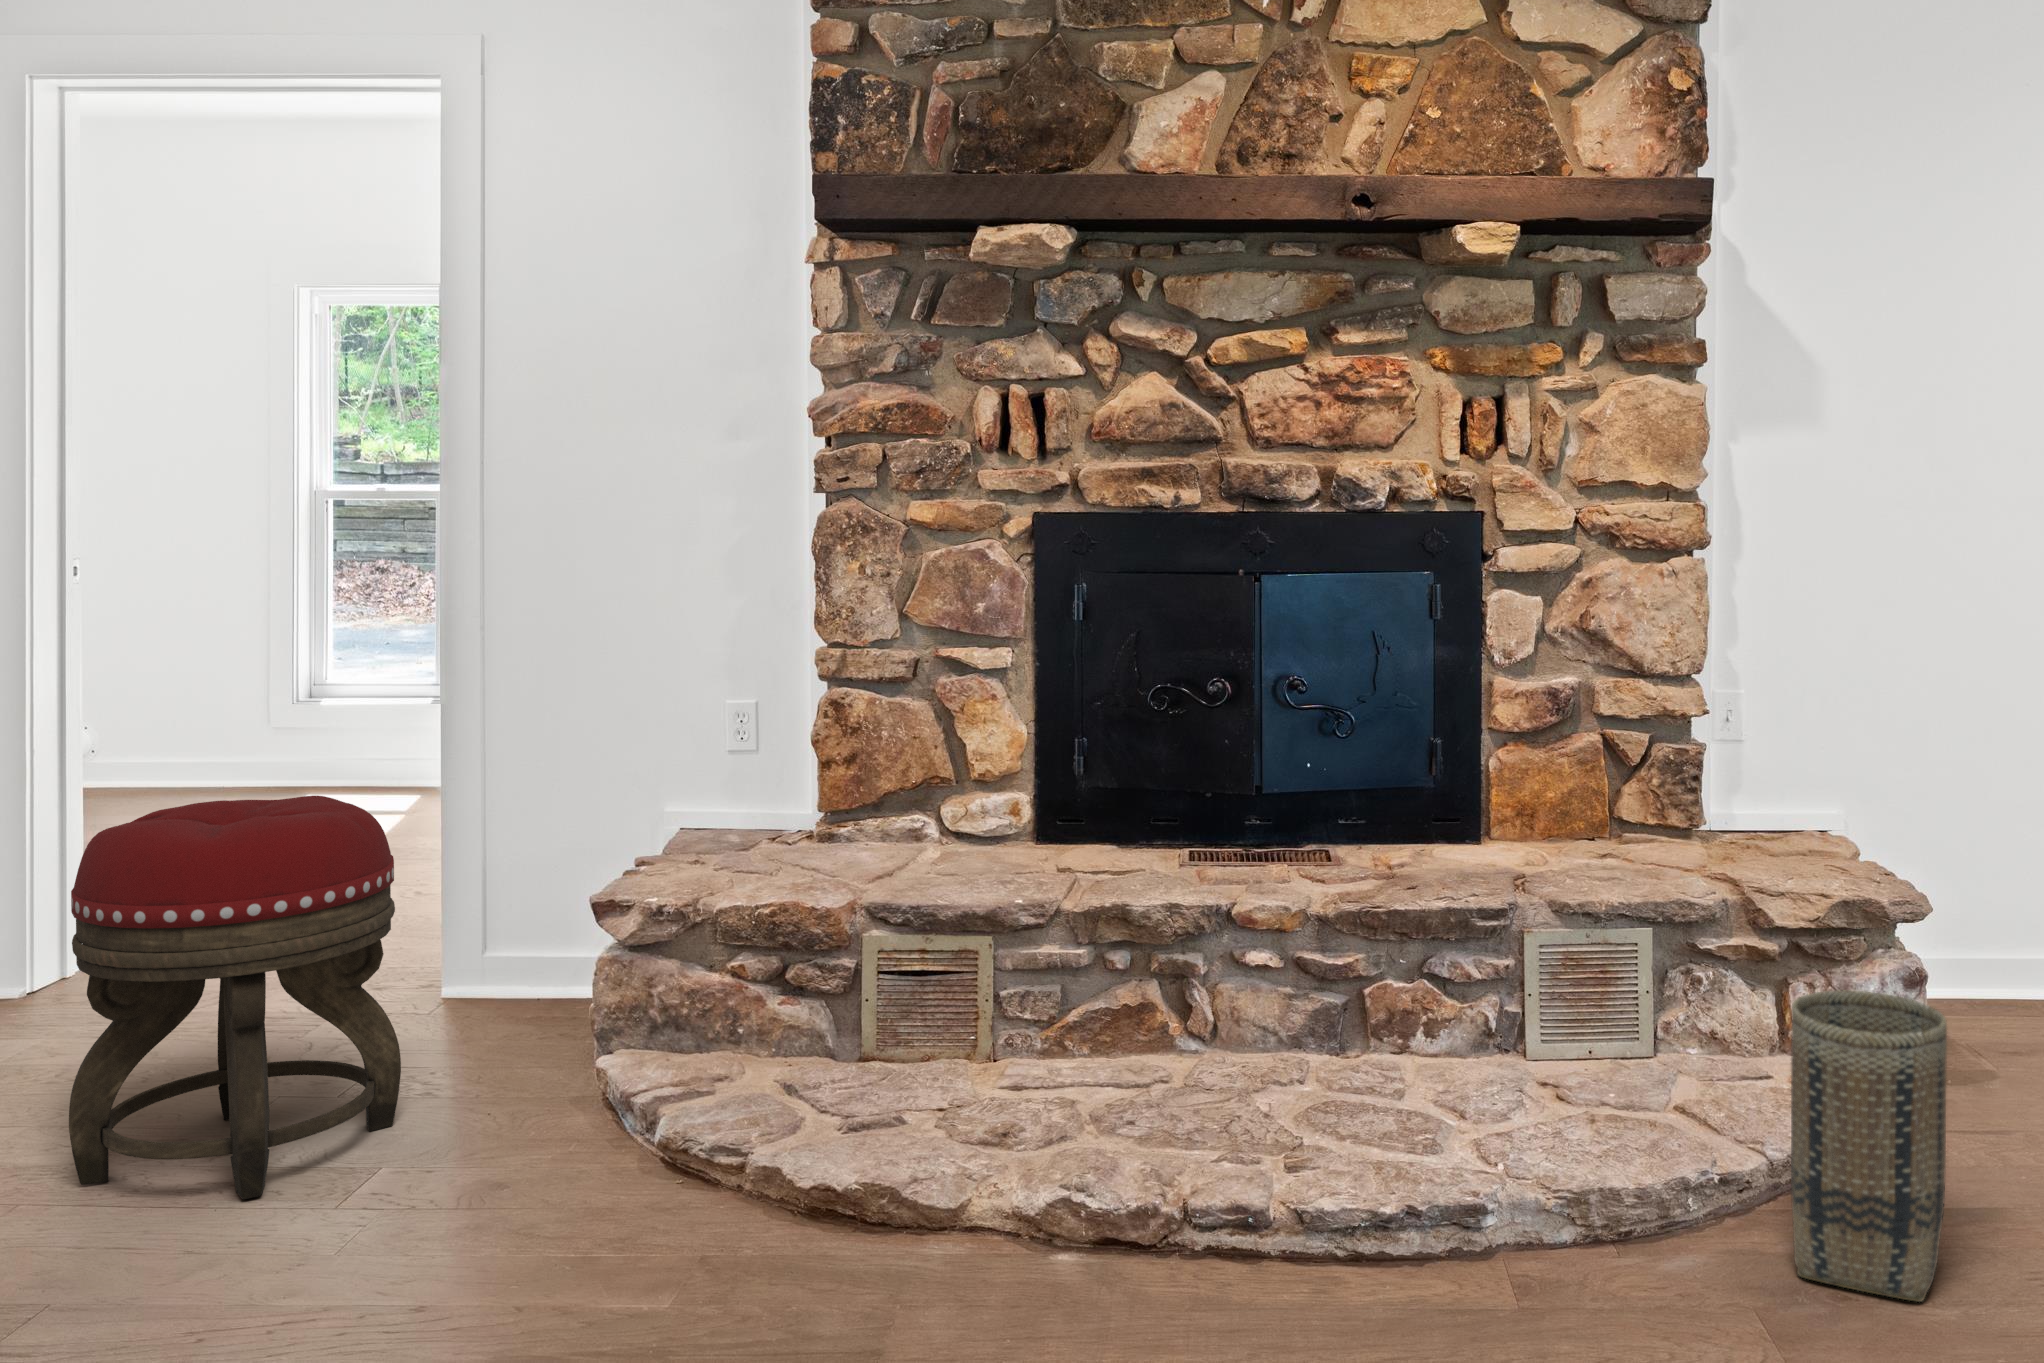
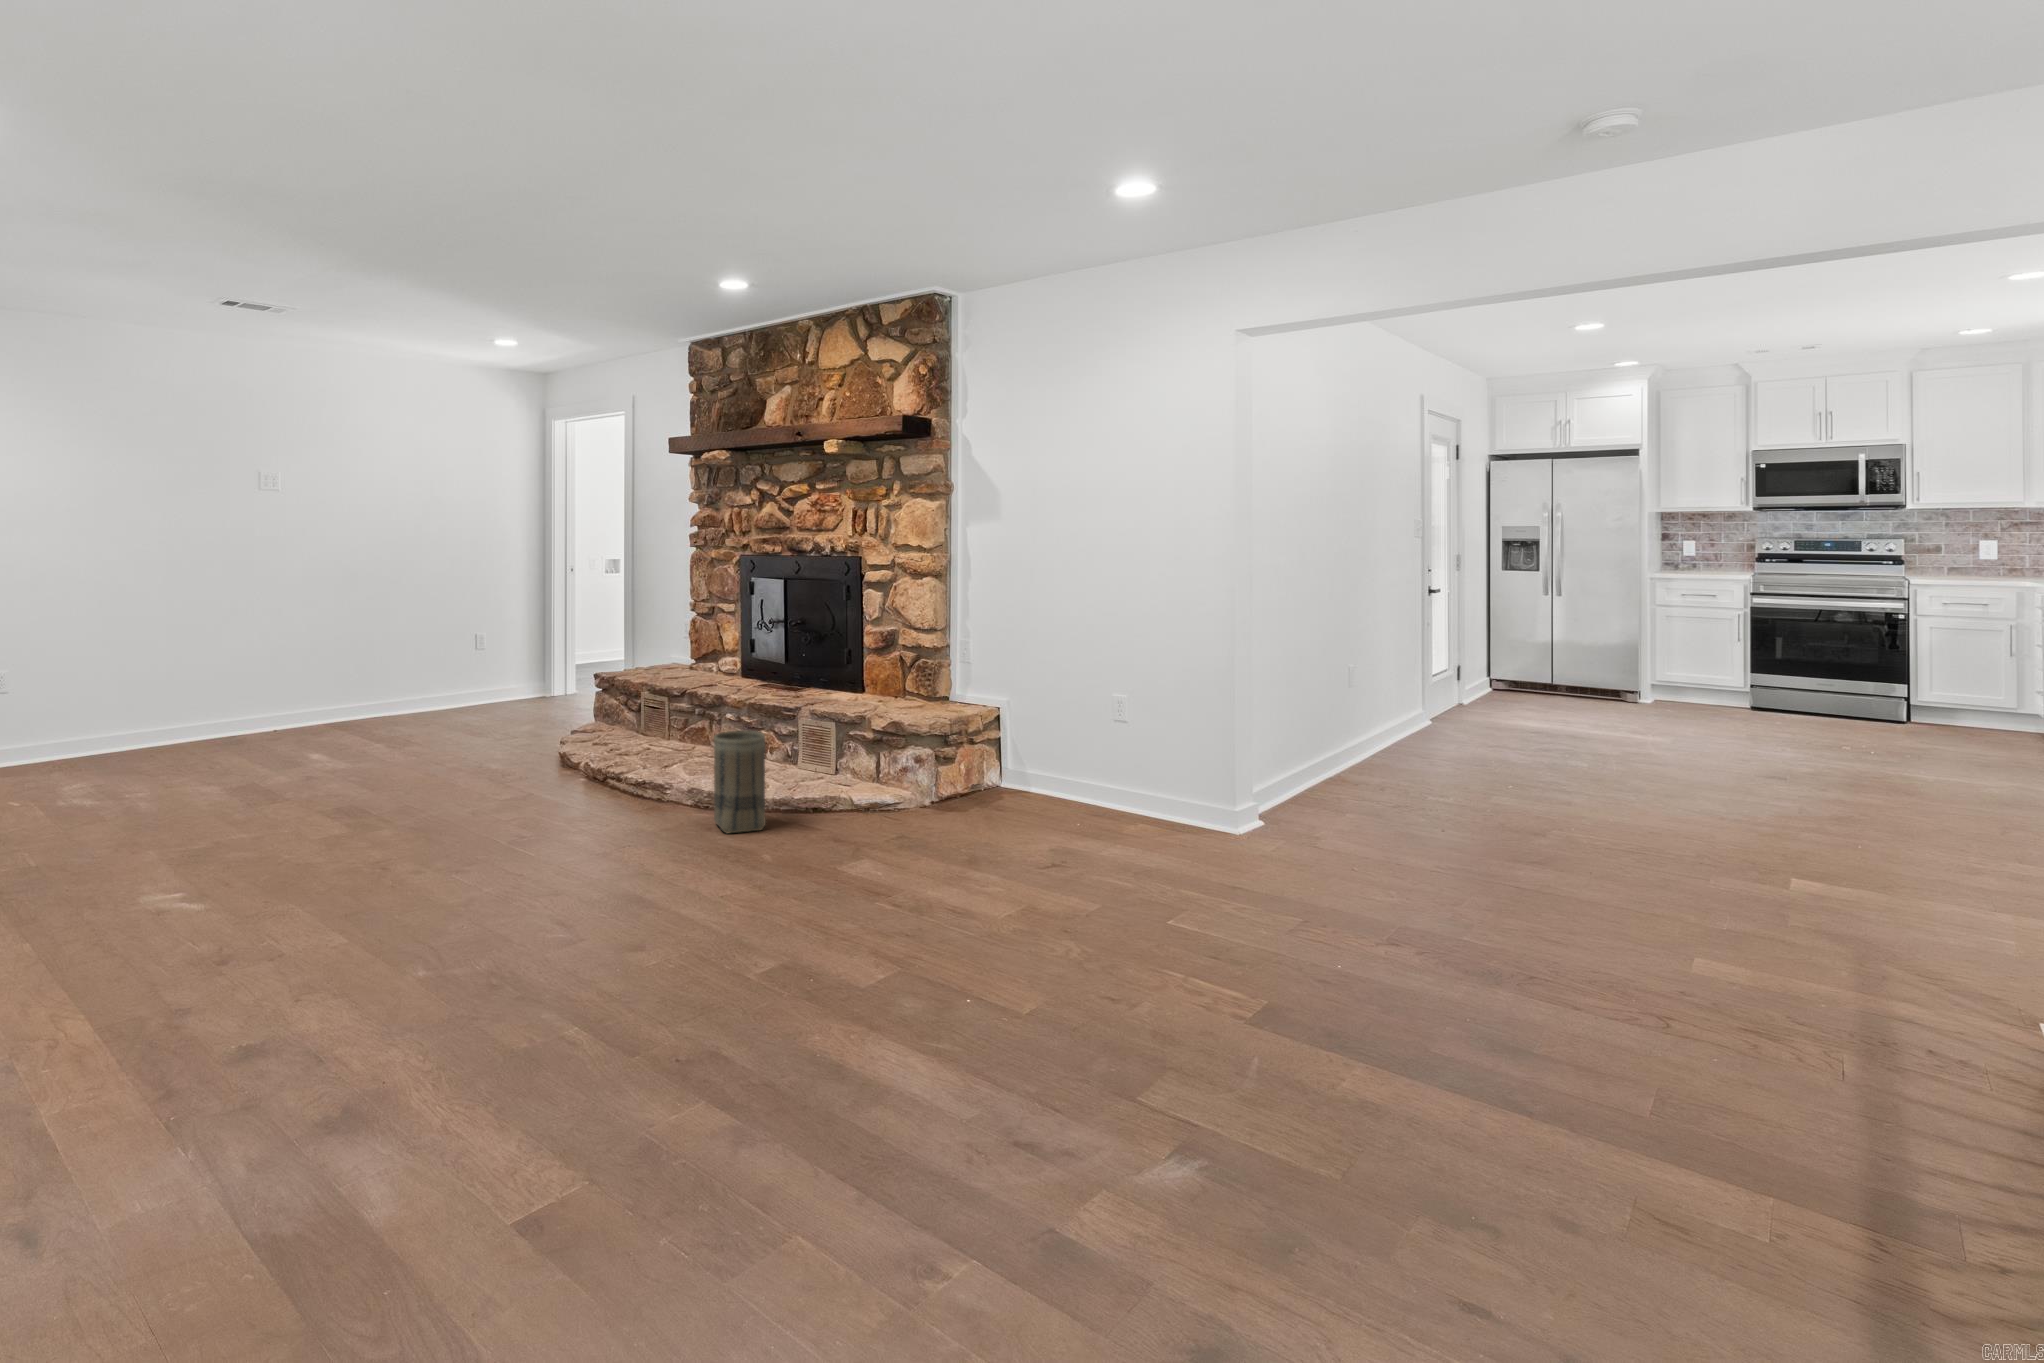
footstool: present [69,796,401,1199] -> none [466,634,546,738]

